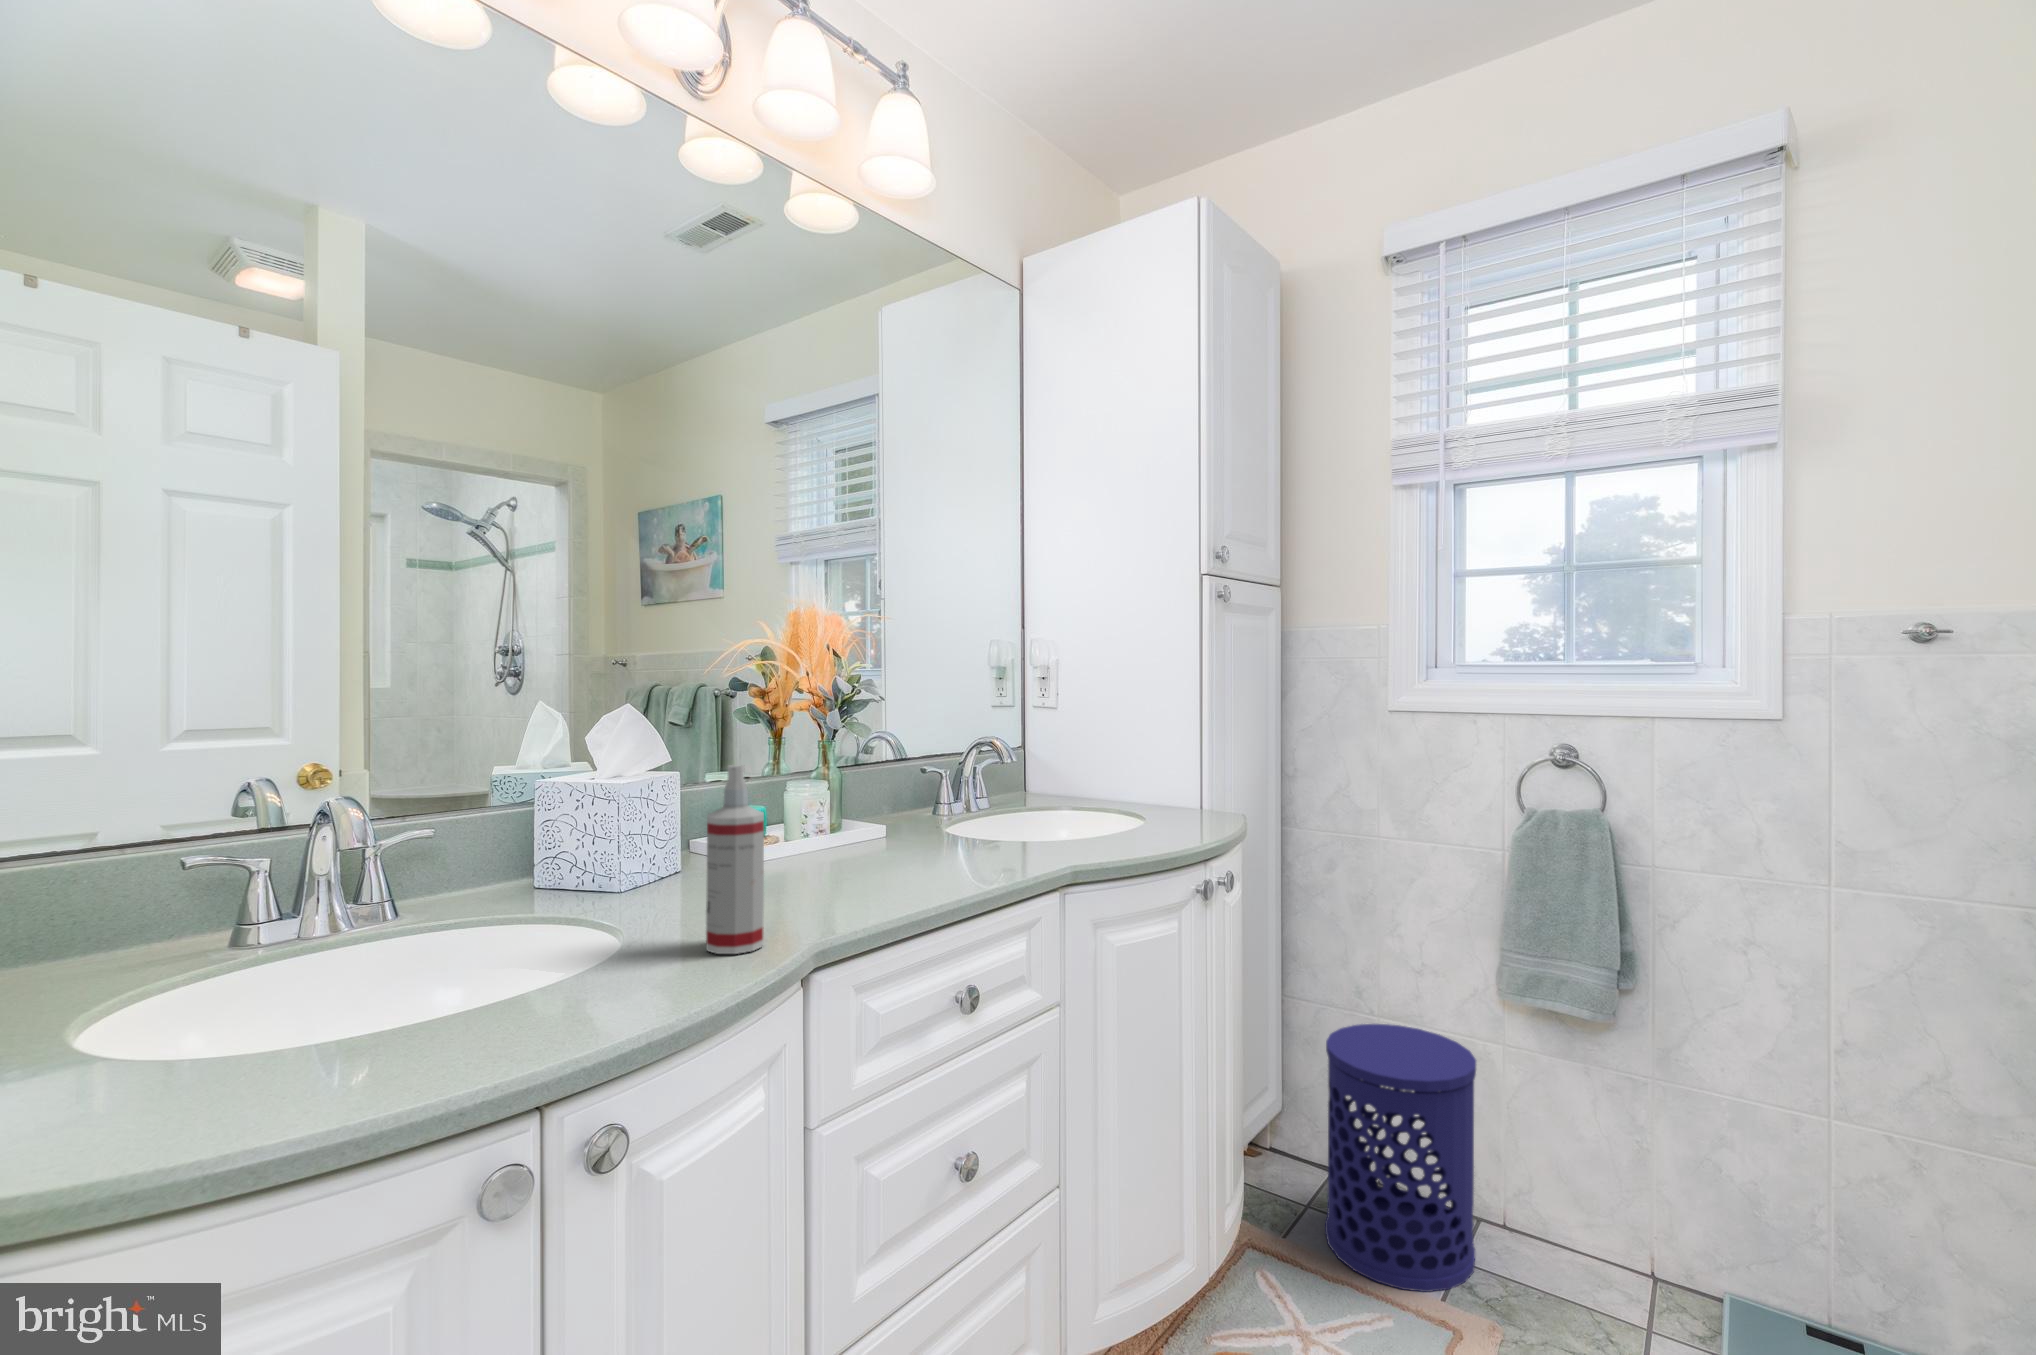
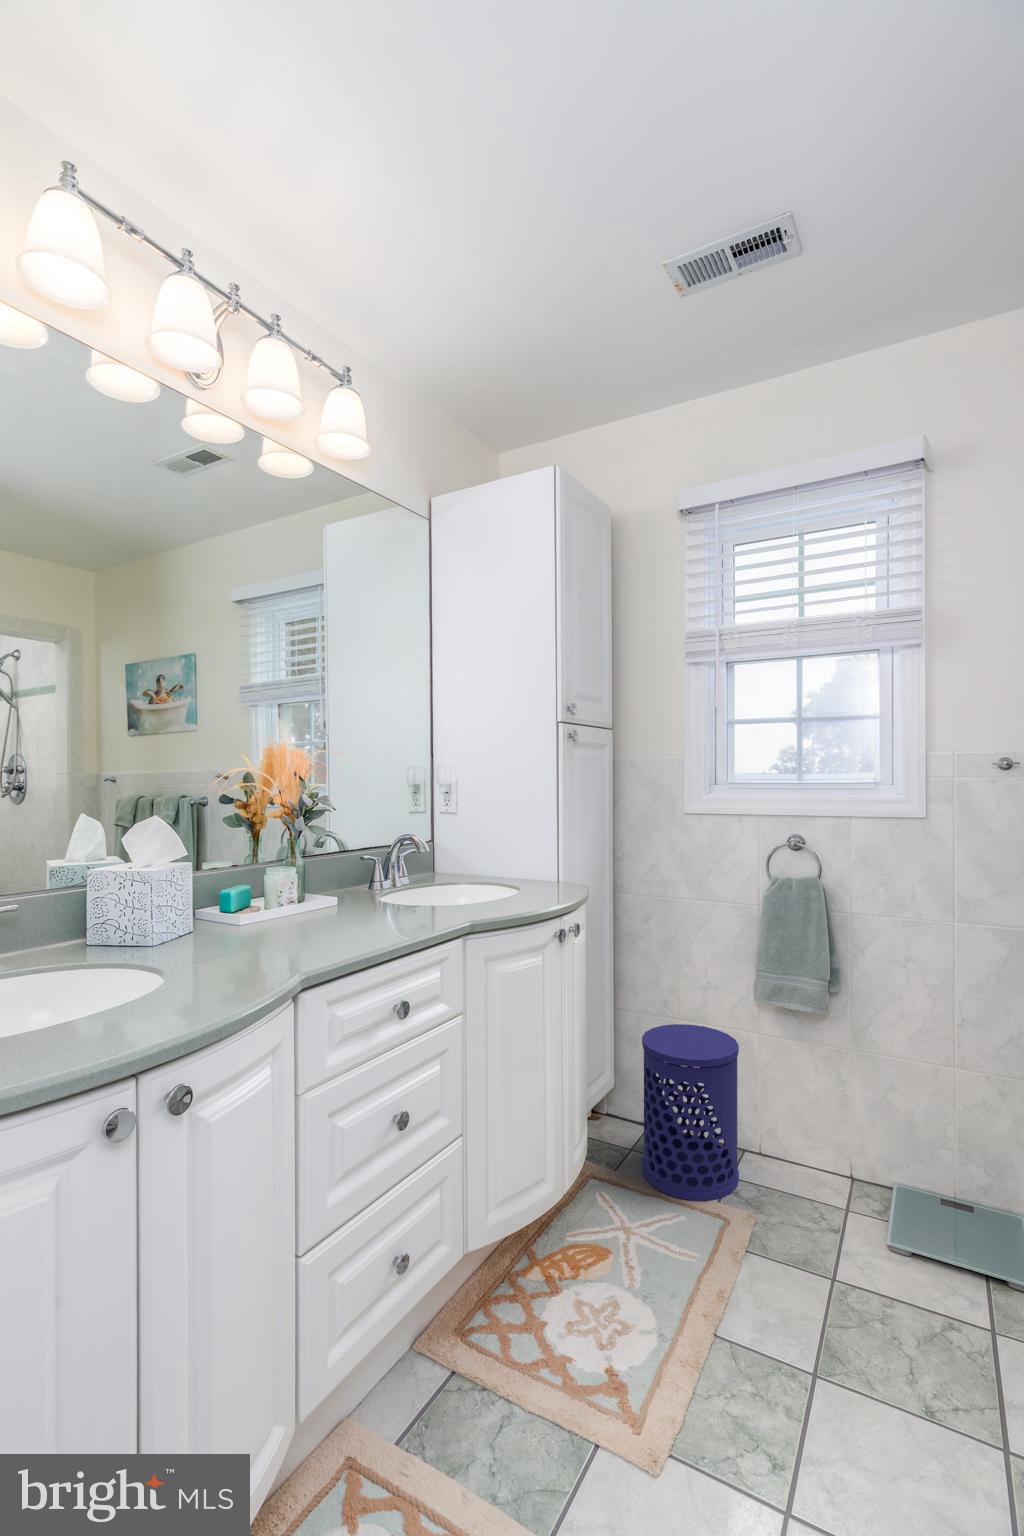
spray bottle: present [706,765,764,954] -> none [221,861,260,987]

